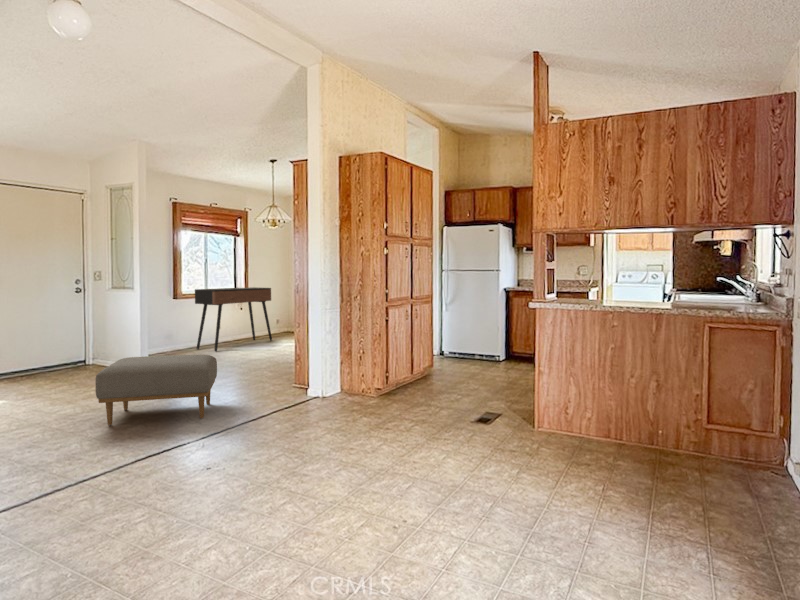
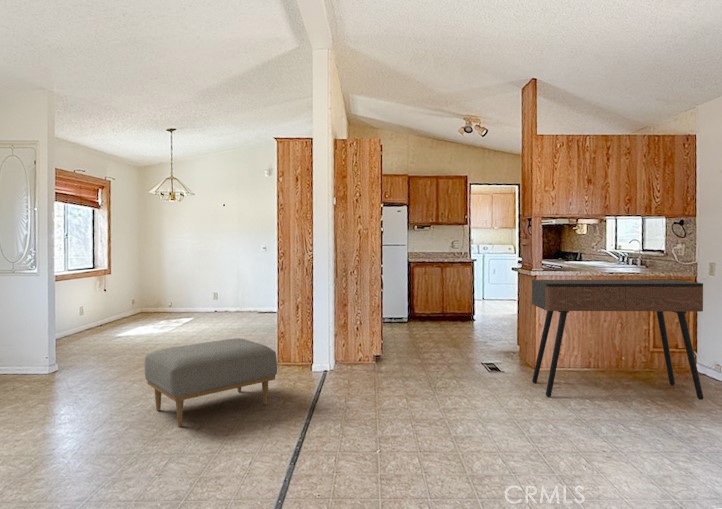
console table: present [195,287,272,351] -> present [532,280,704,400]

